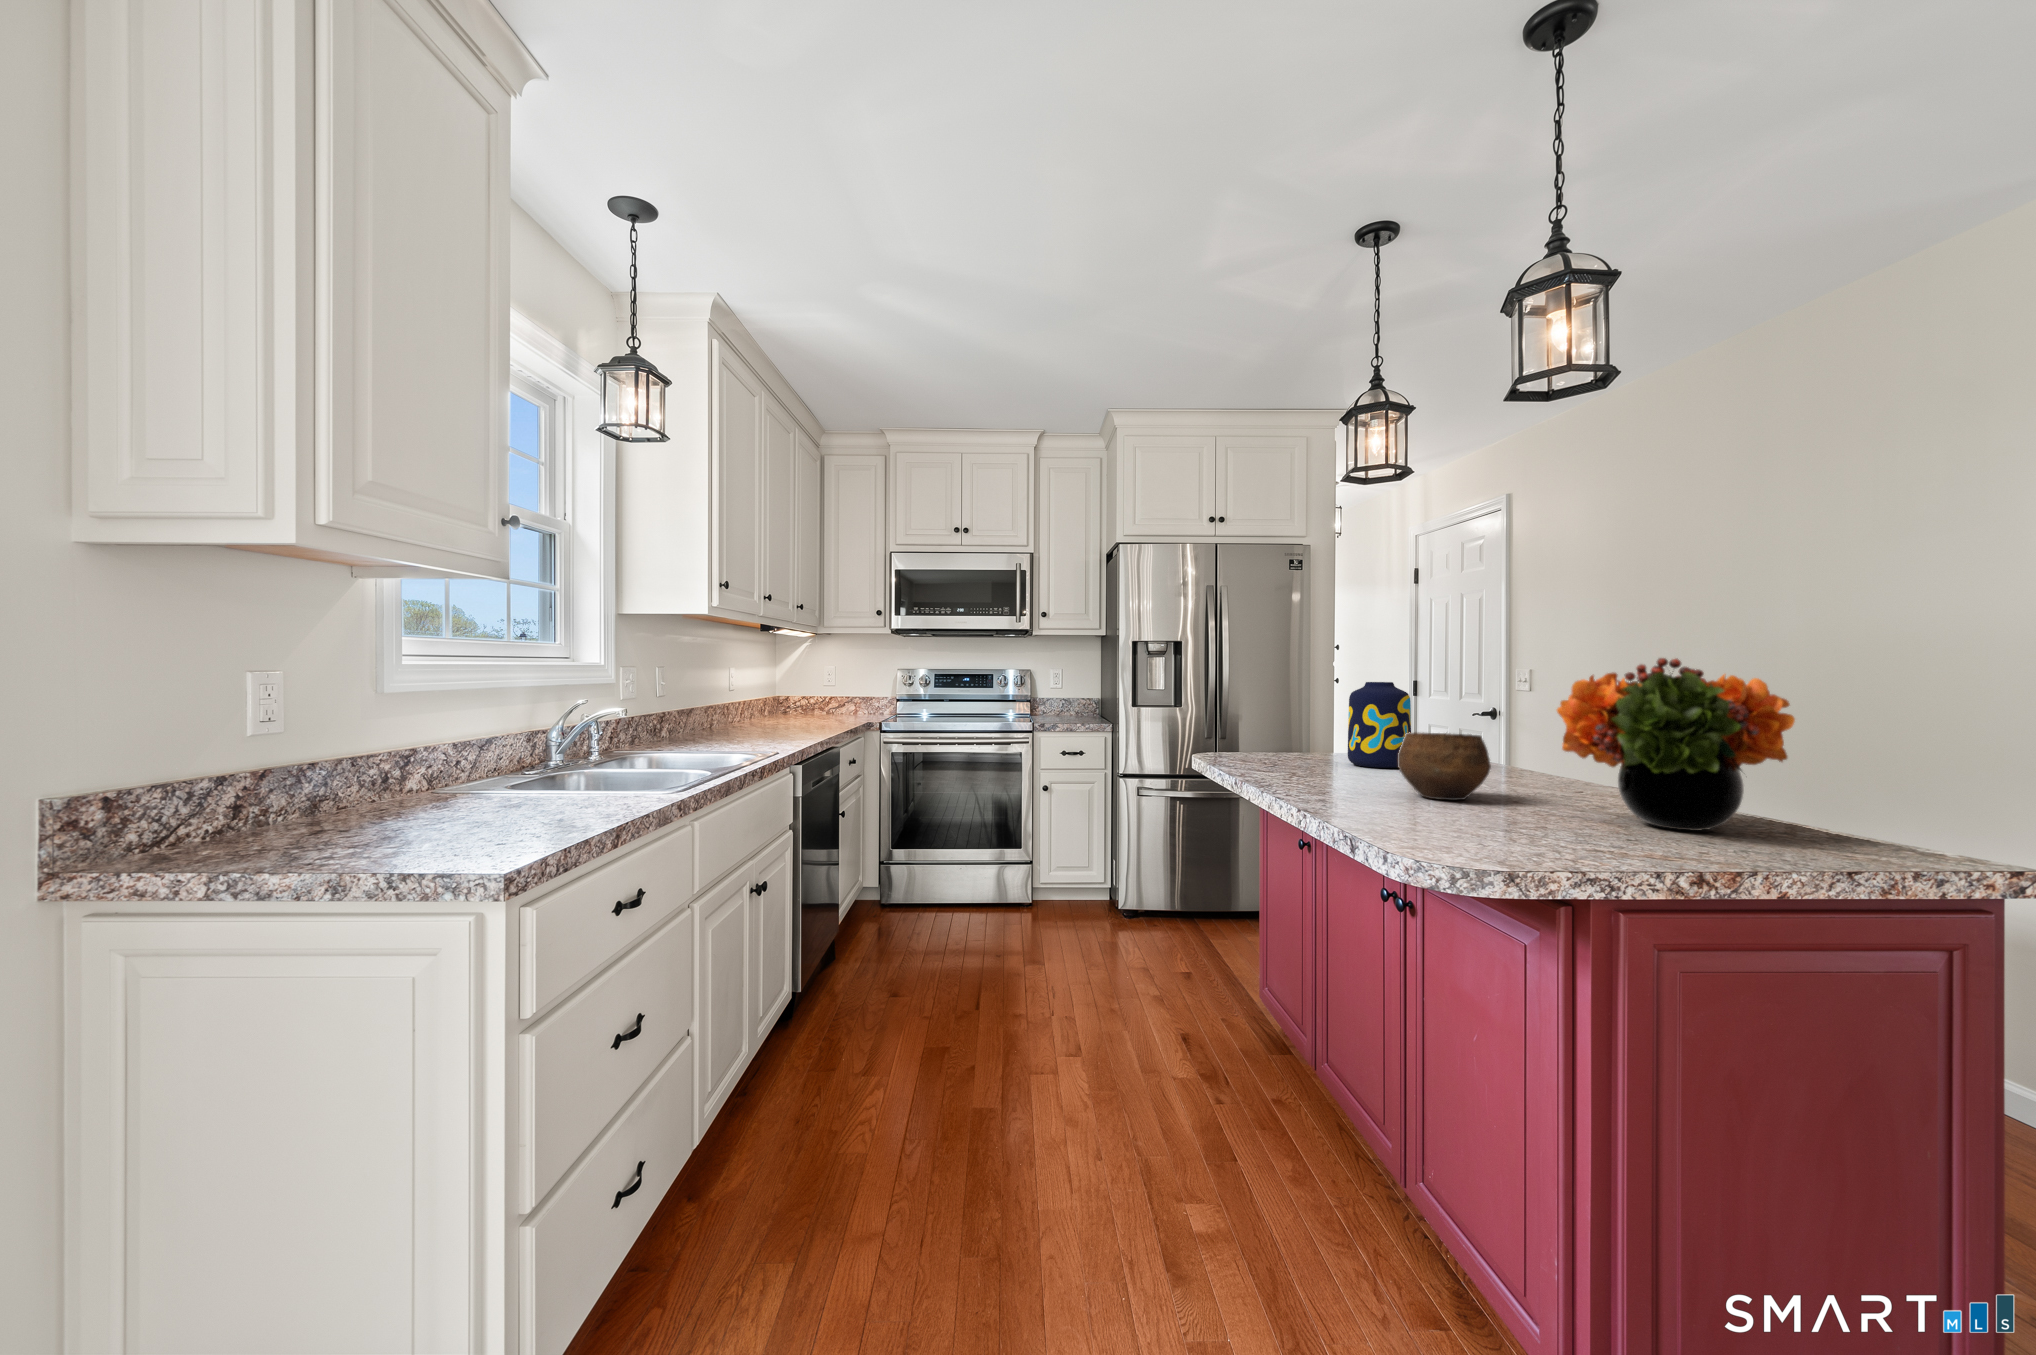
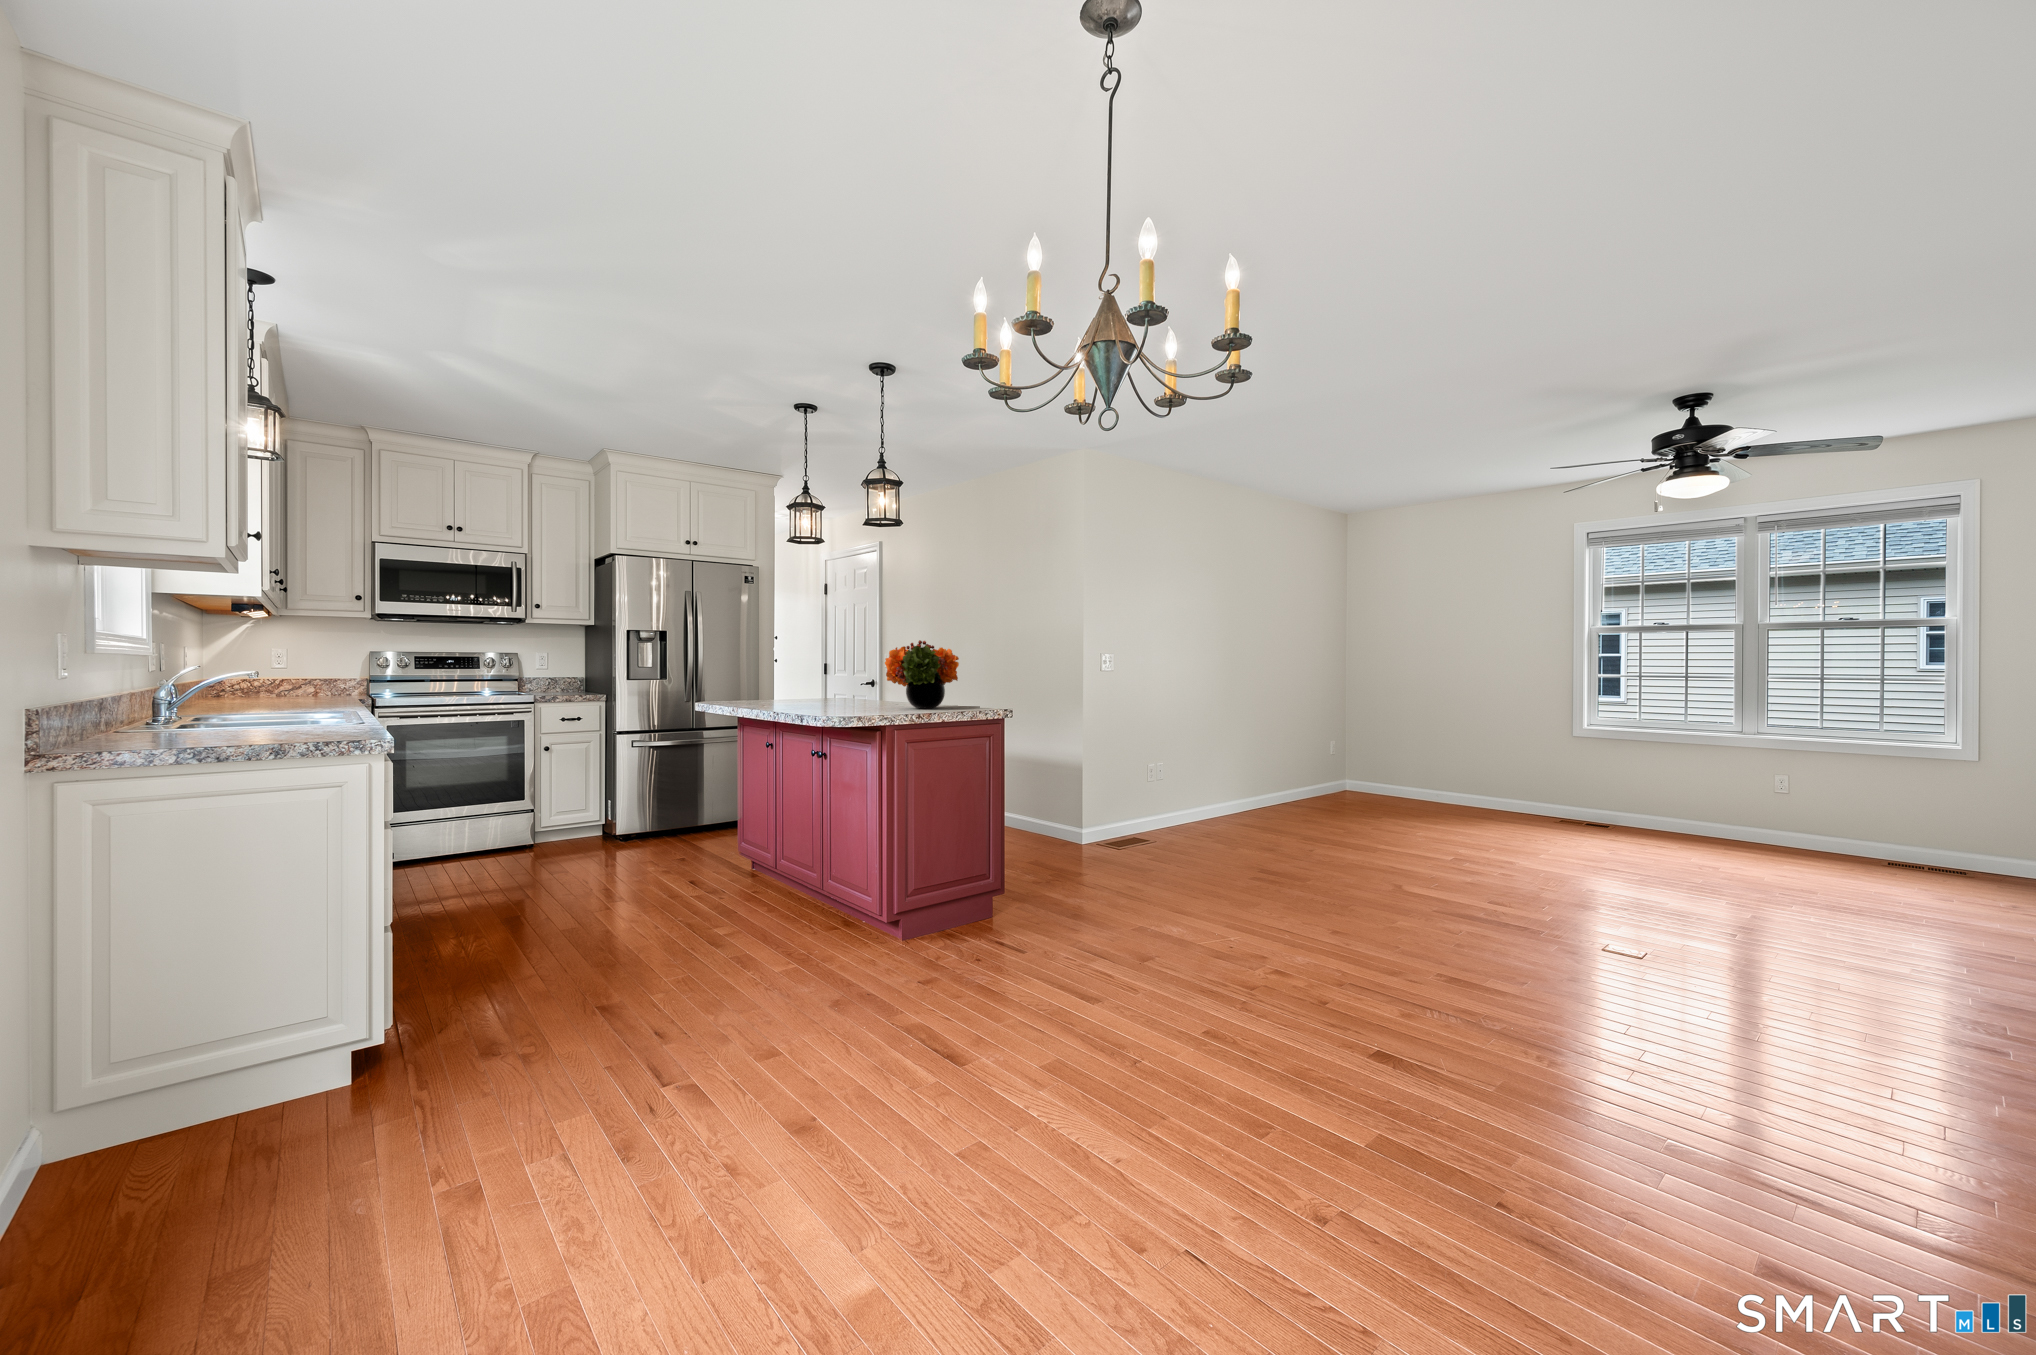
vase: present [1348,682,1411,768] -> none [792,655,825,703]
bowl: present [1398,732,1491,800] -> none [820,675,861,708]

